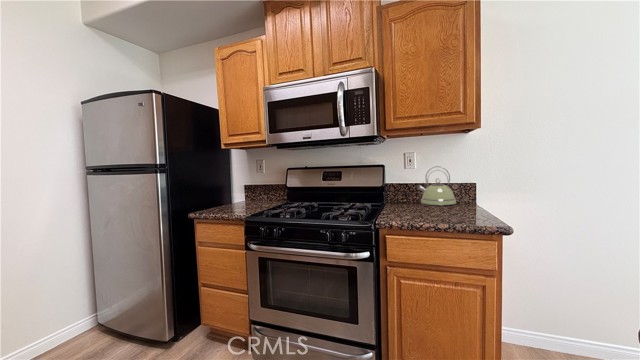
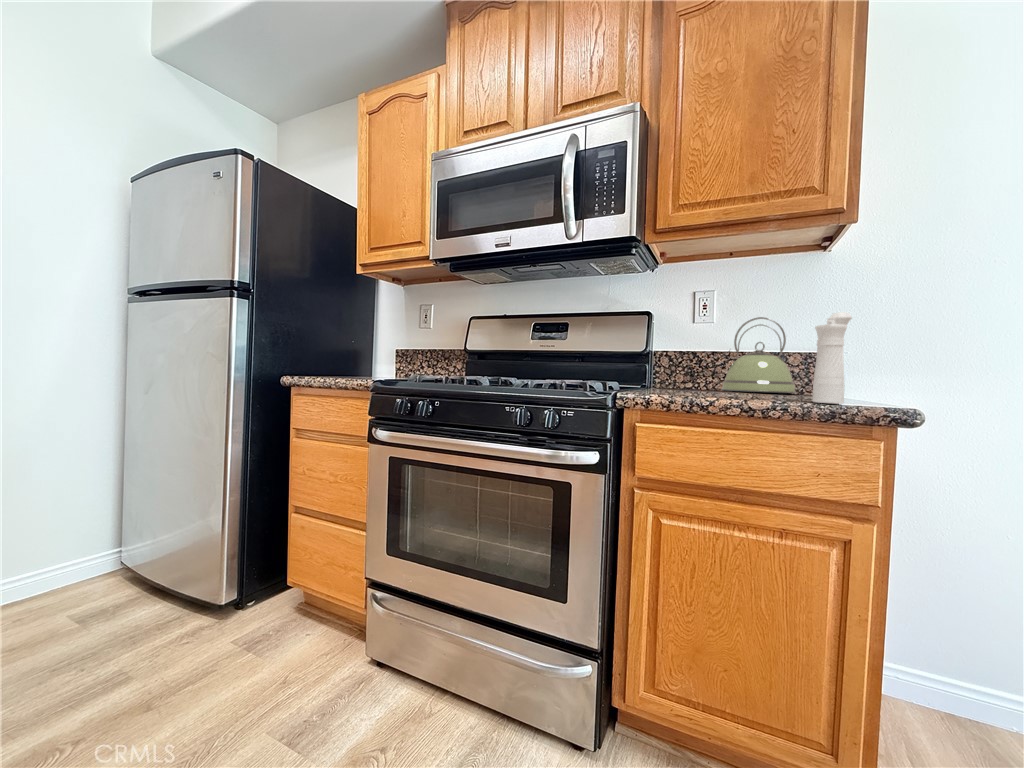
pepper mill: none [465,174,481,221] -> present [812,312,852,404]

